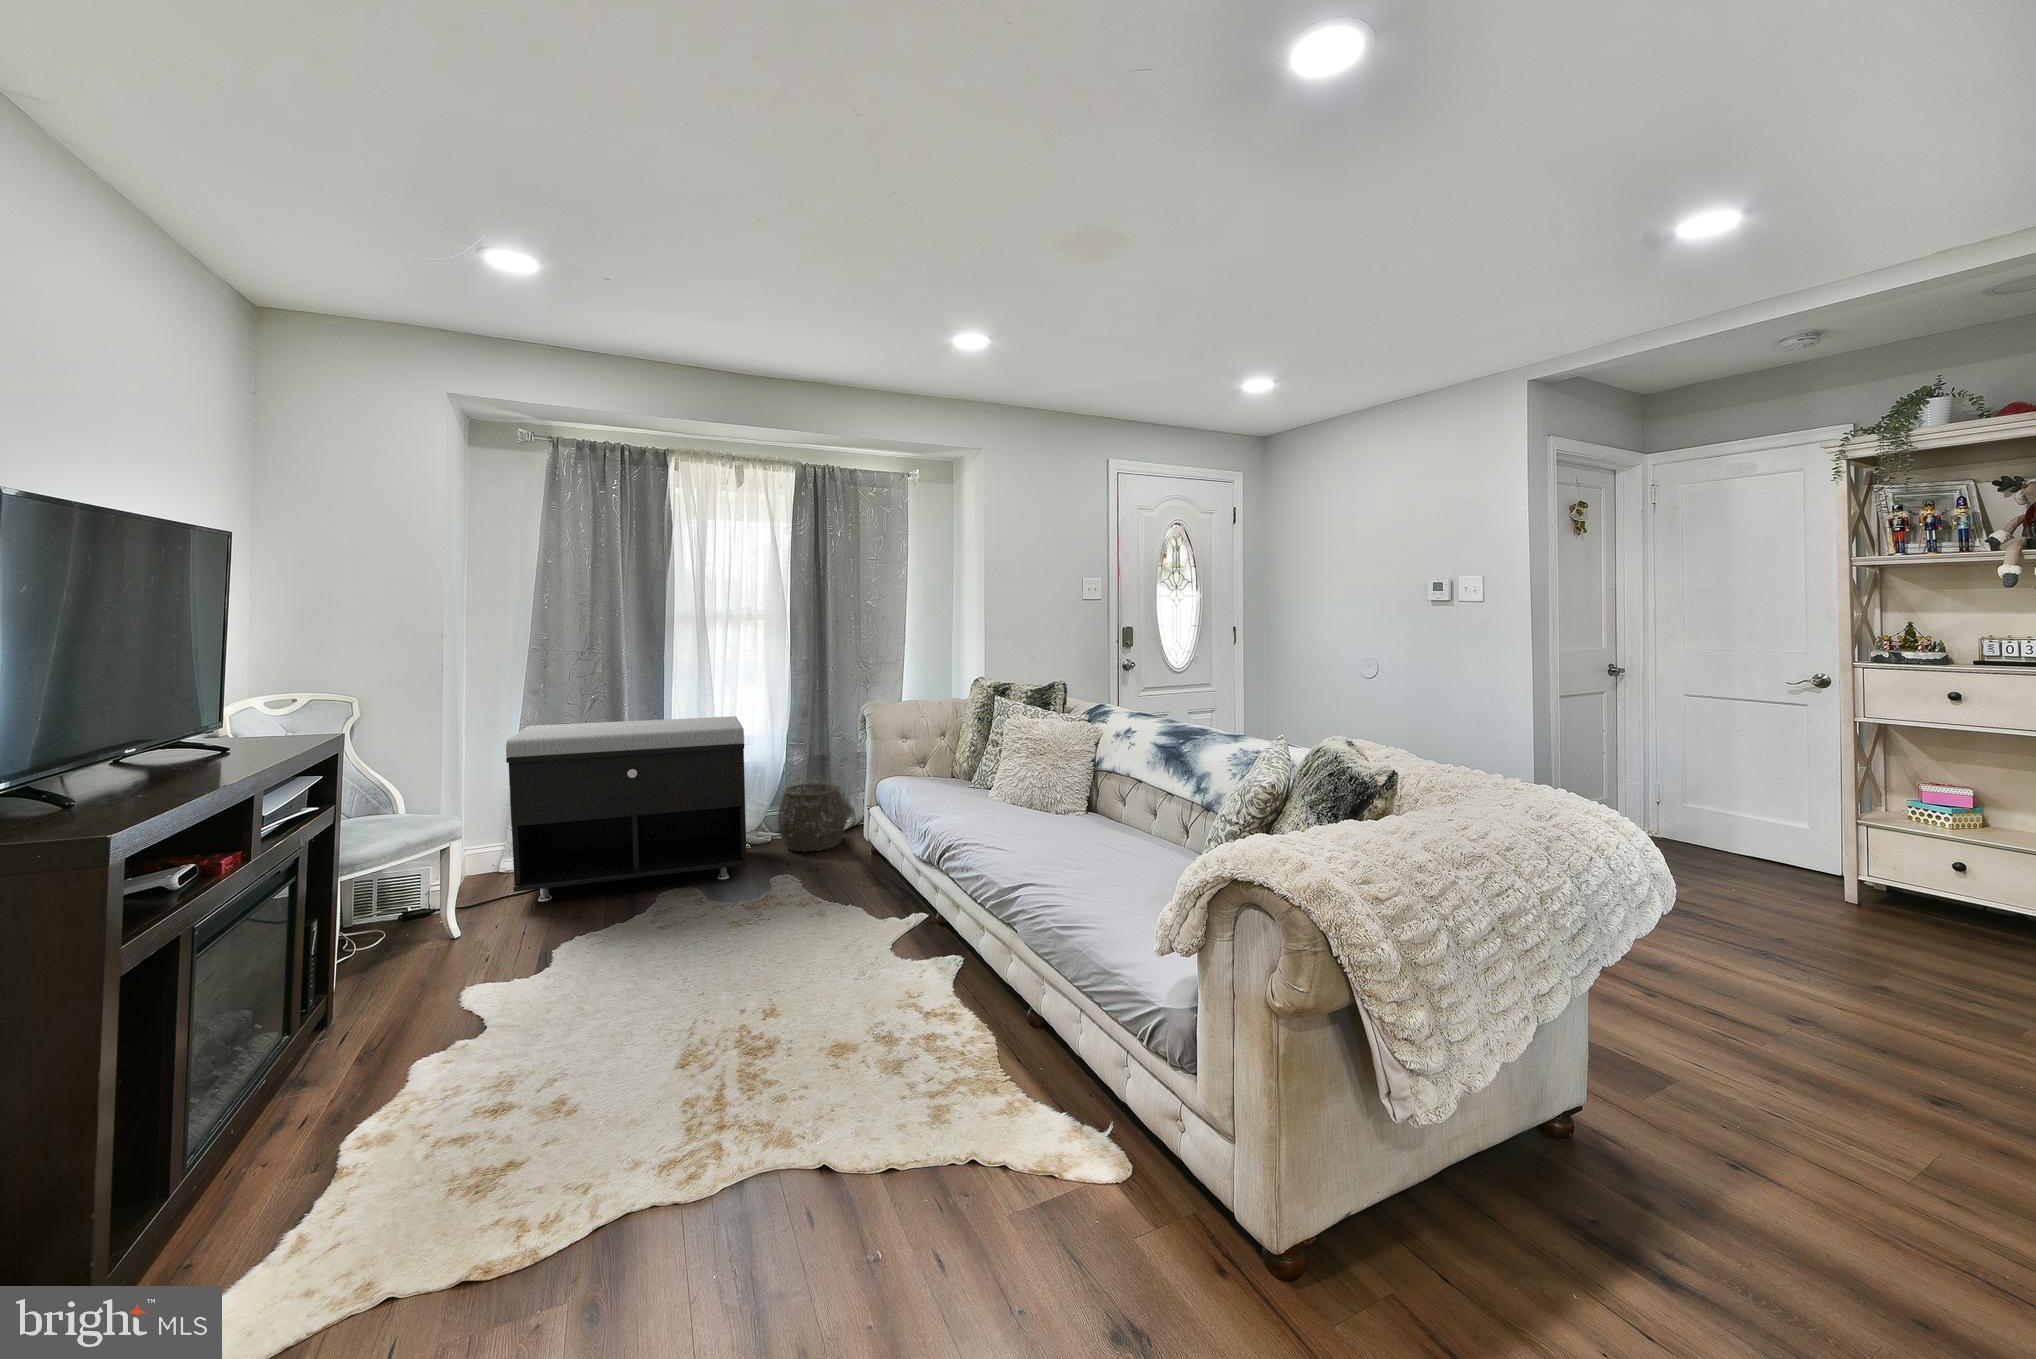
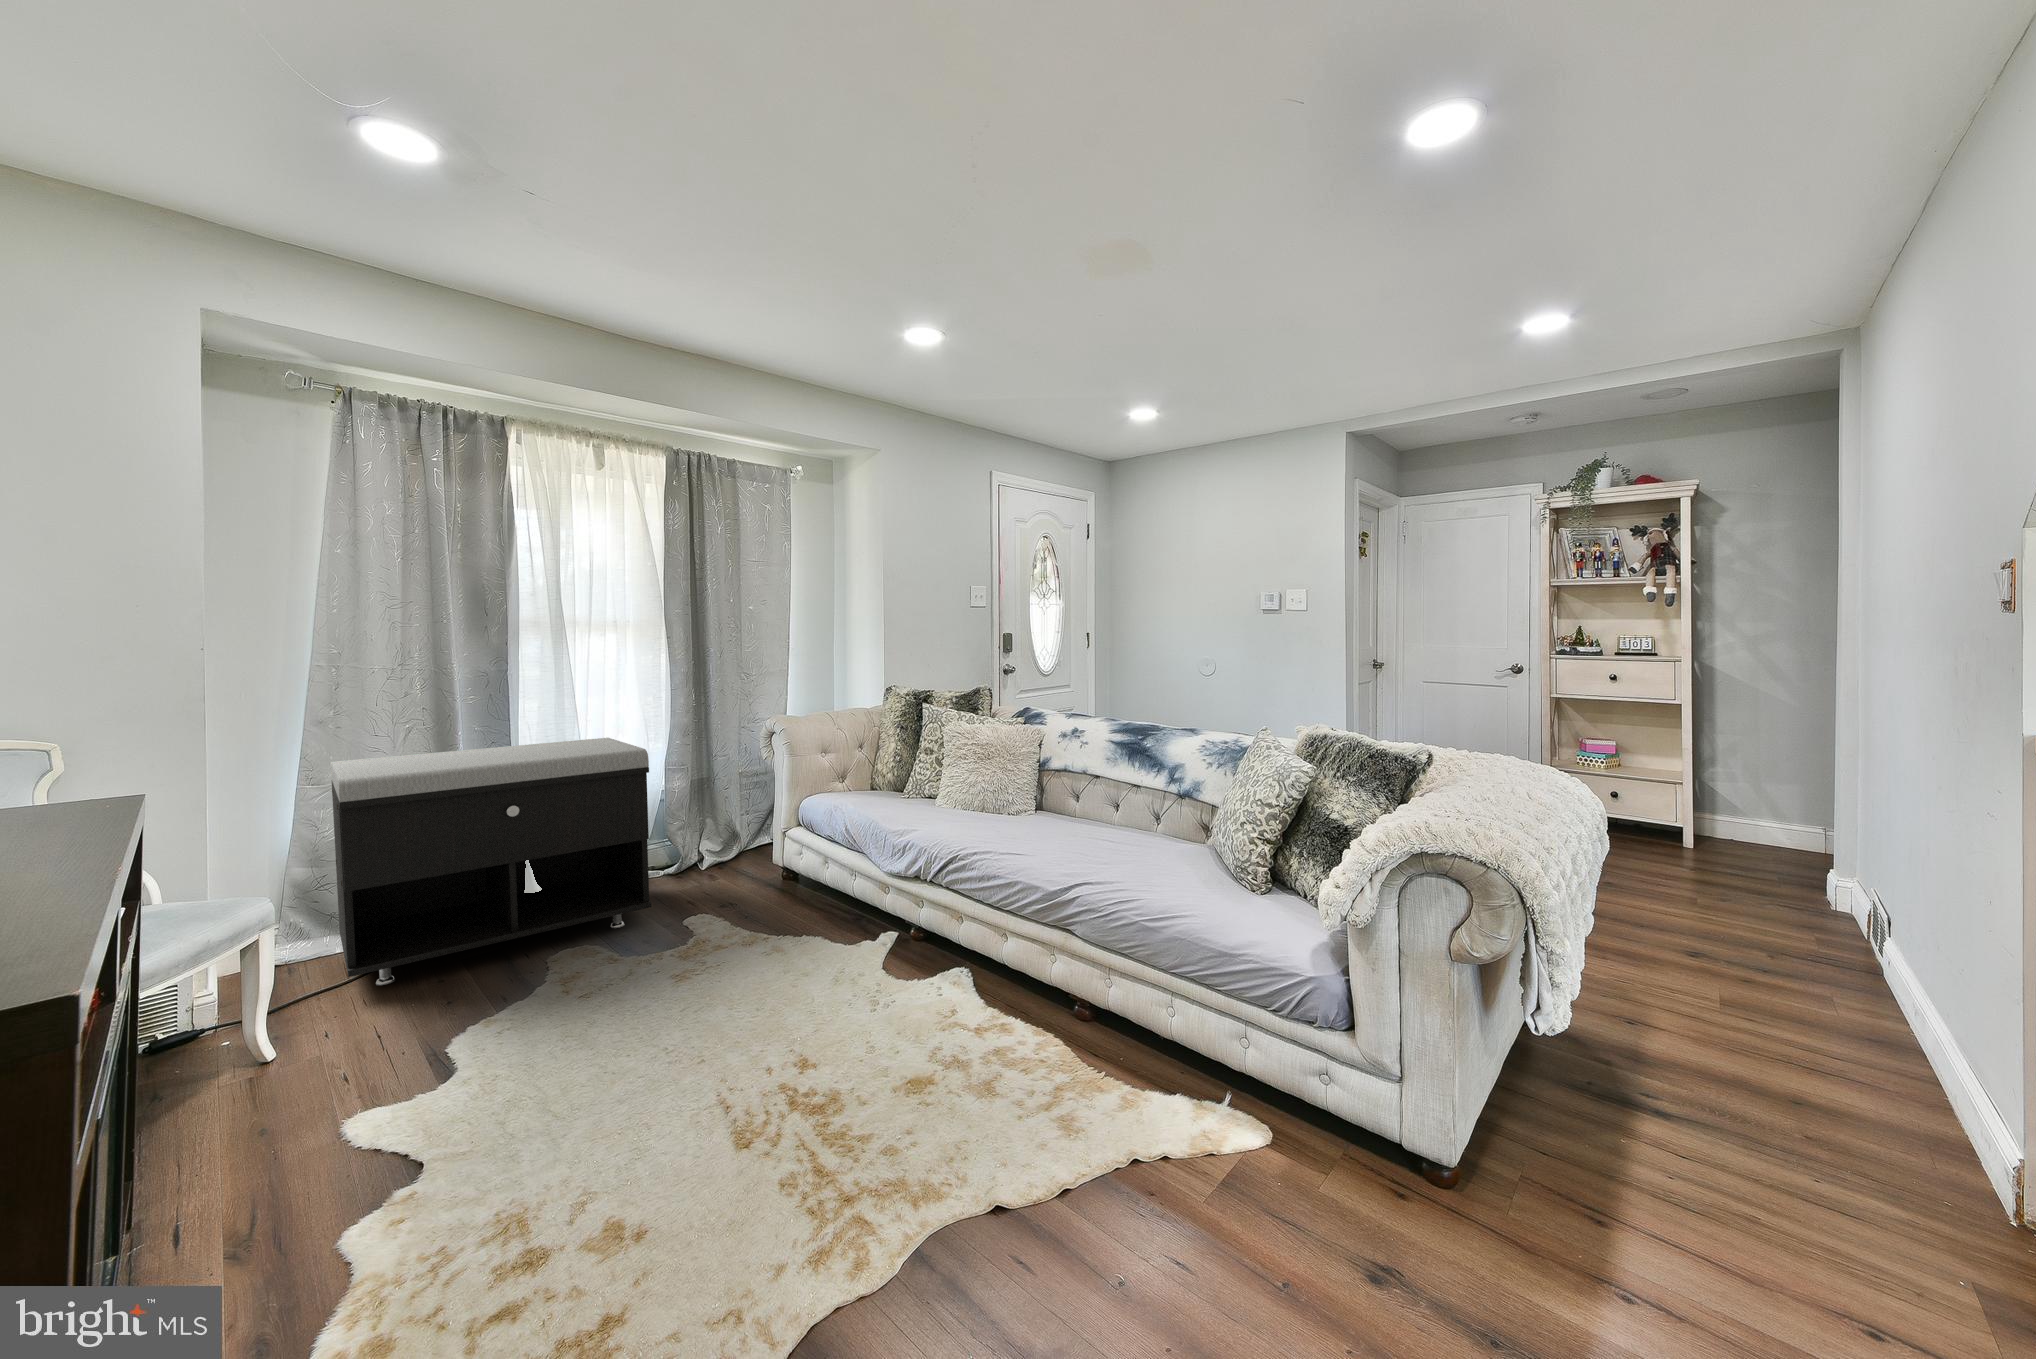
woven basket: present [777,783,846,852] -> none [656,808,739,887]

